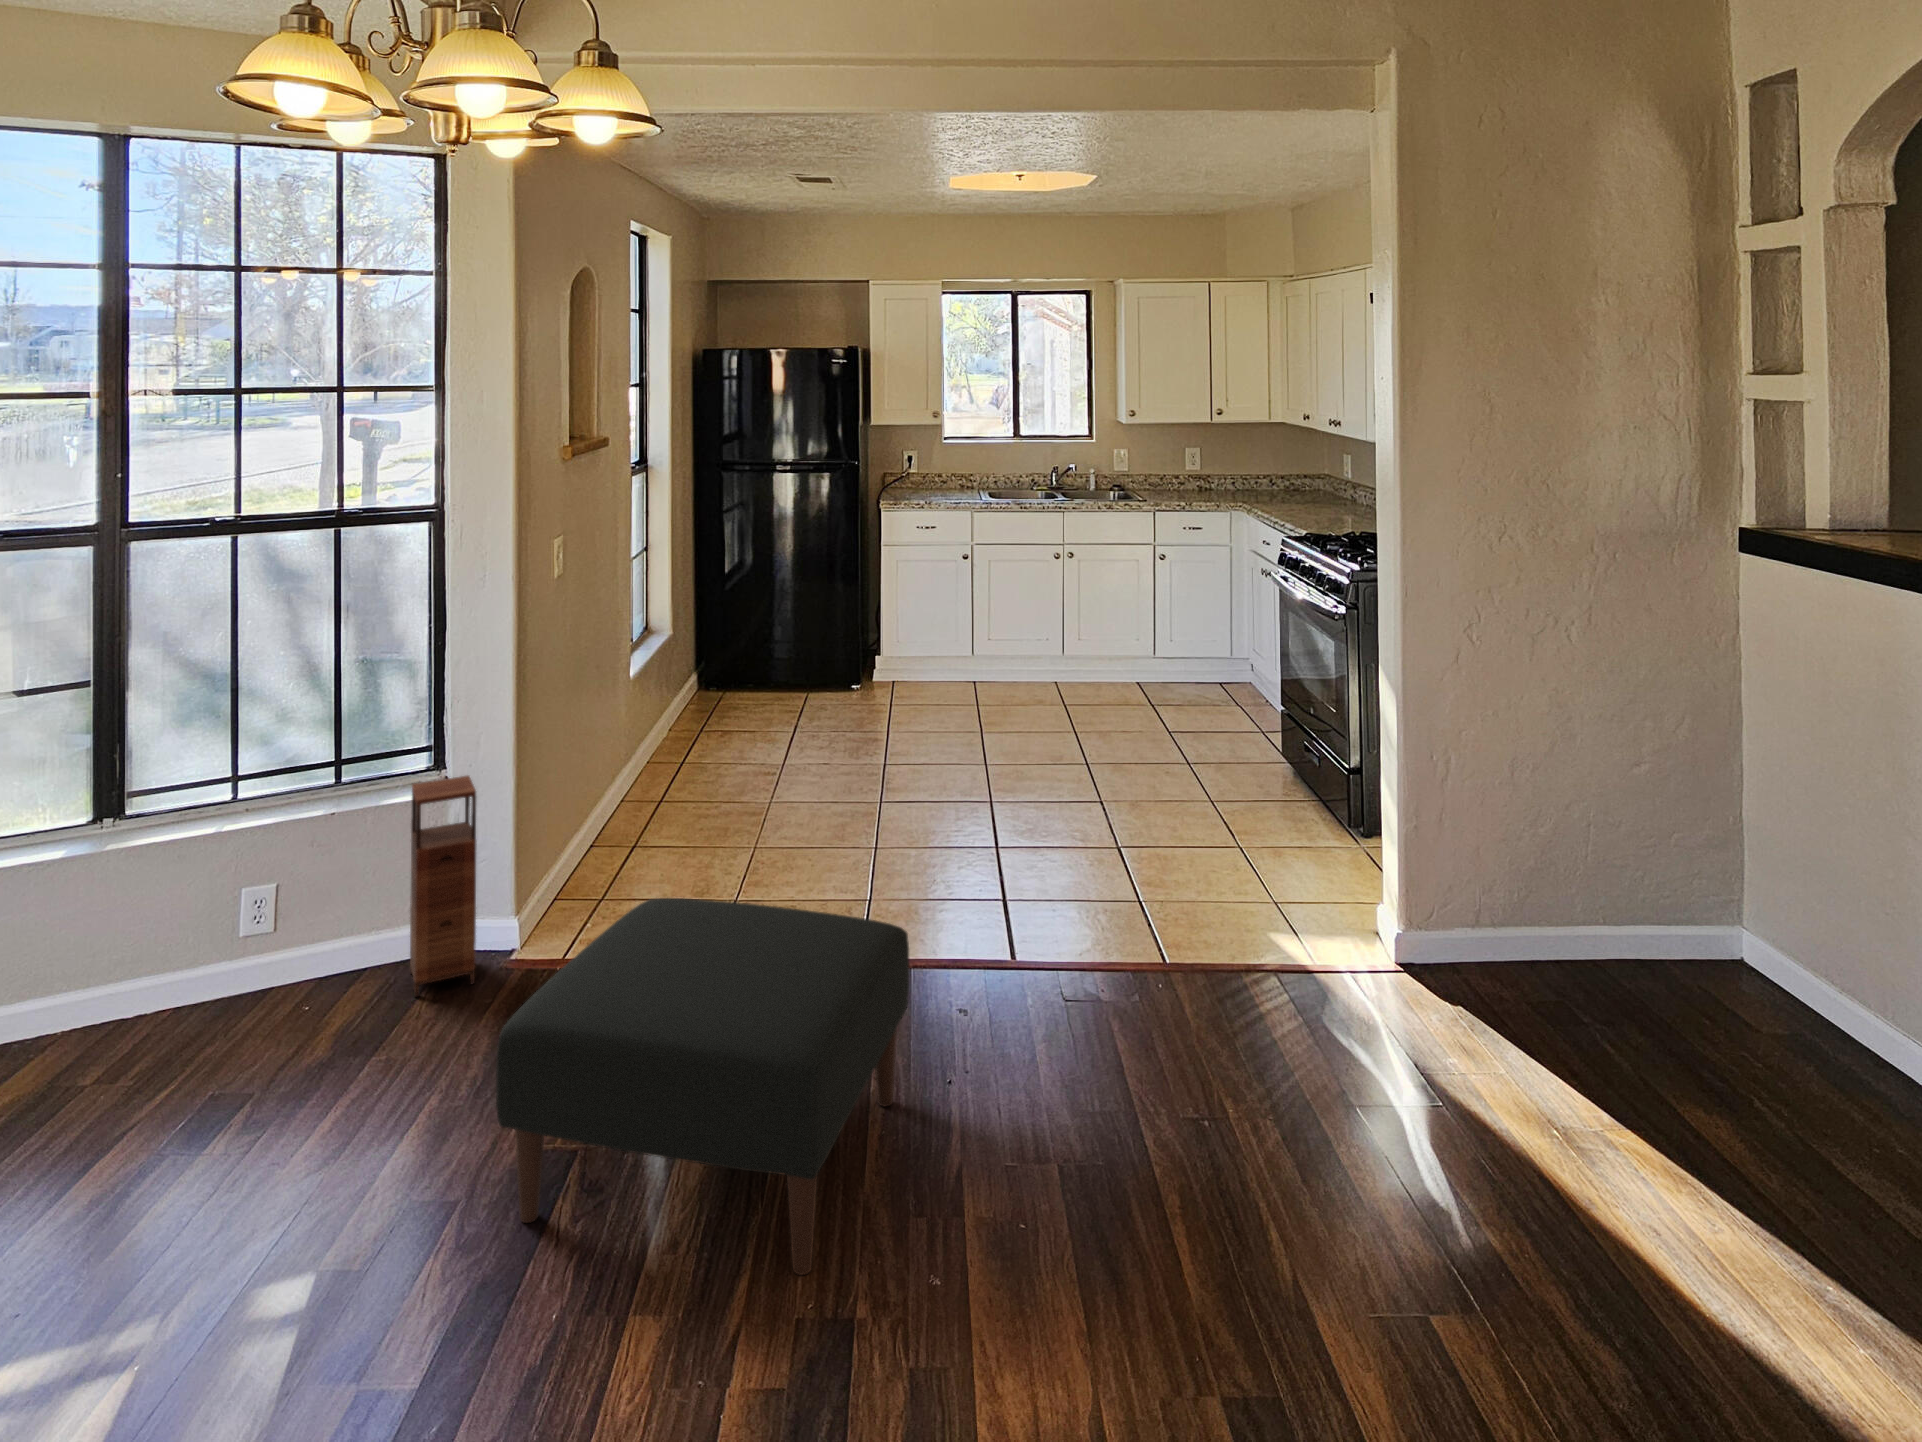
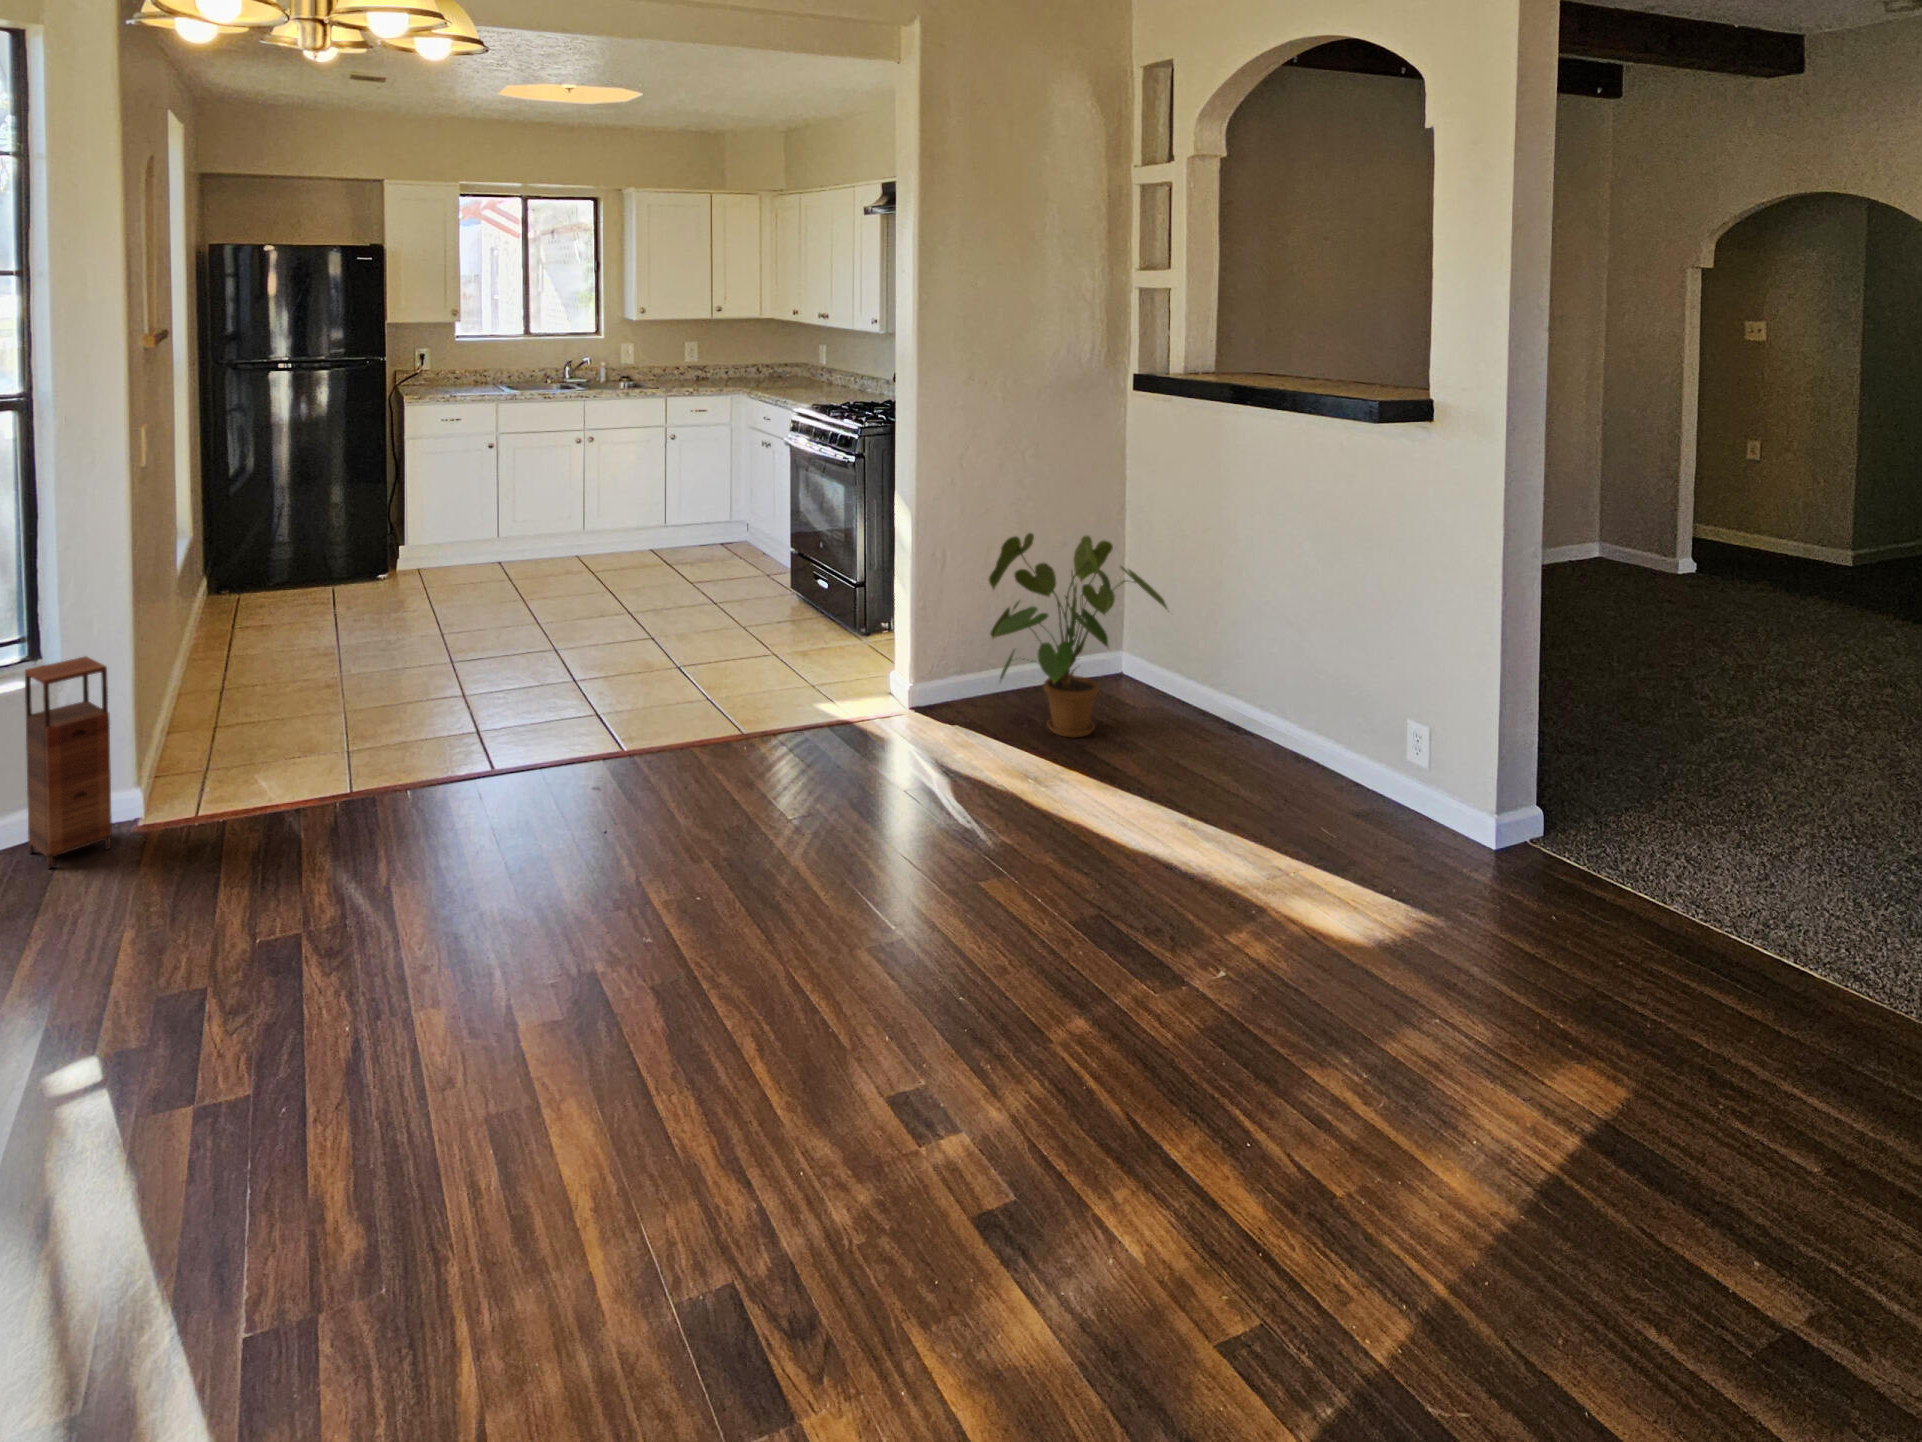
house plant: none [1502,745,1817,1071] -> present [988,533,1169,737]
ottoman: present [496,898,909,1275] -> none [247,712,576,989]

